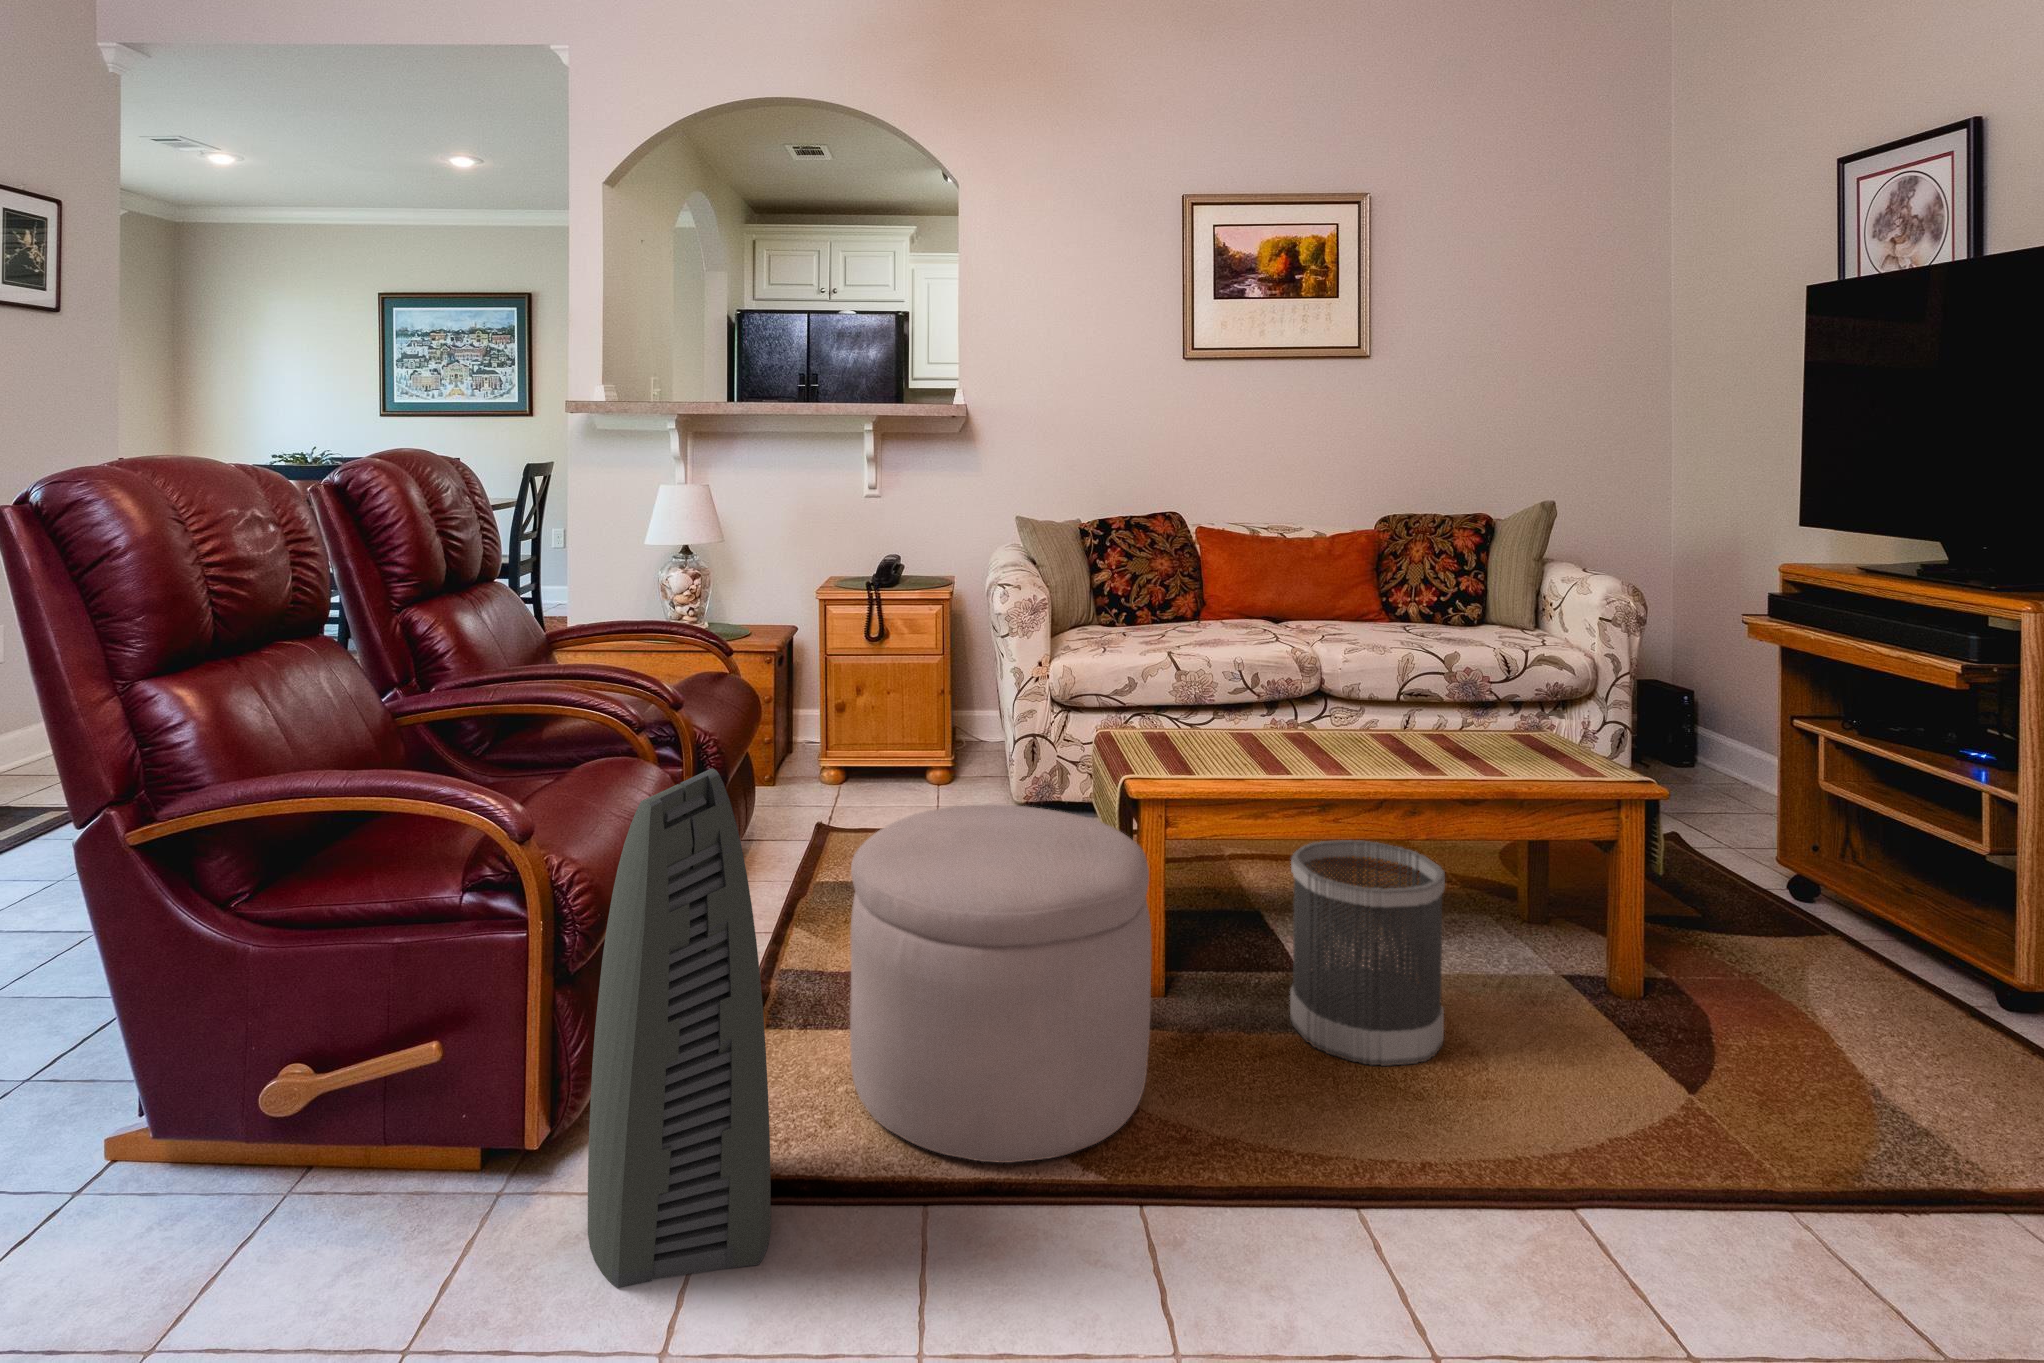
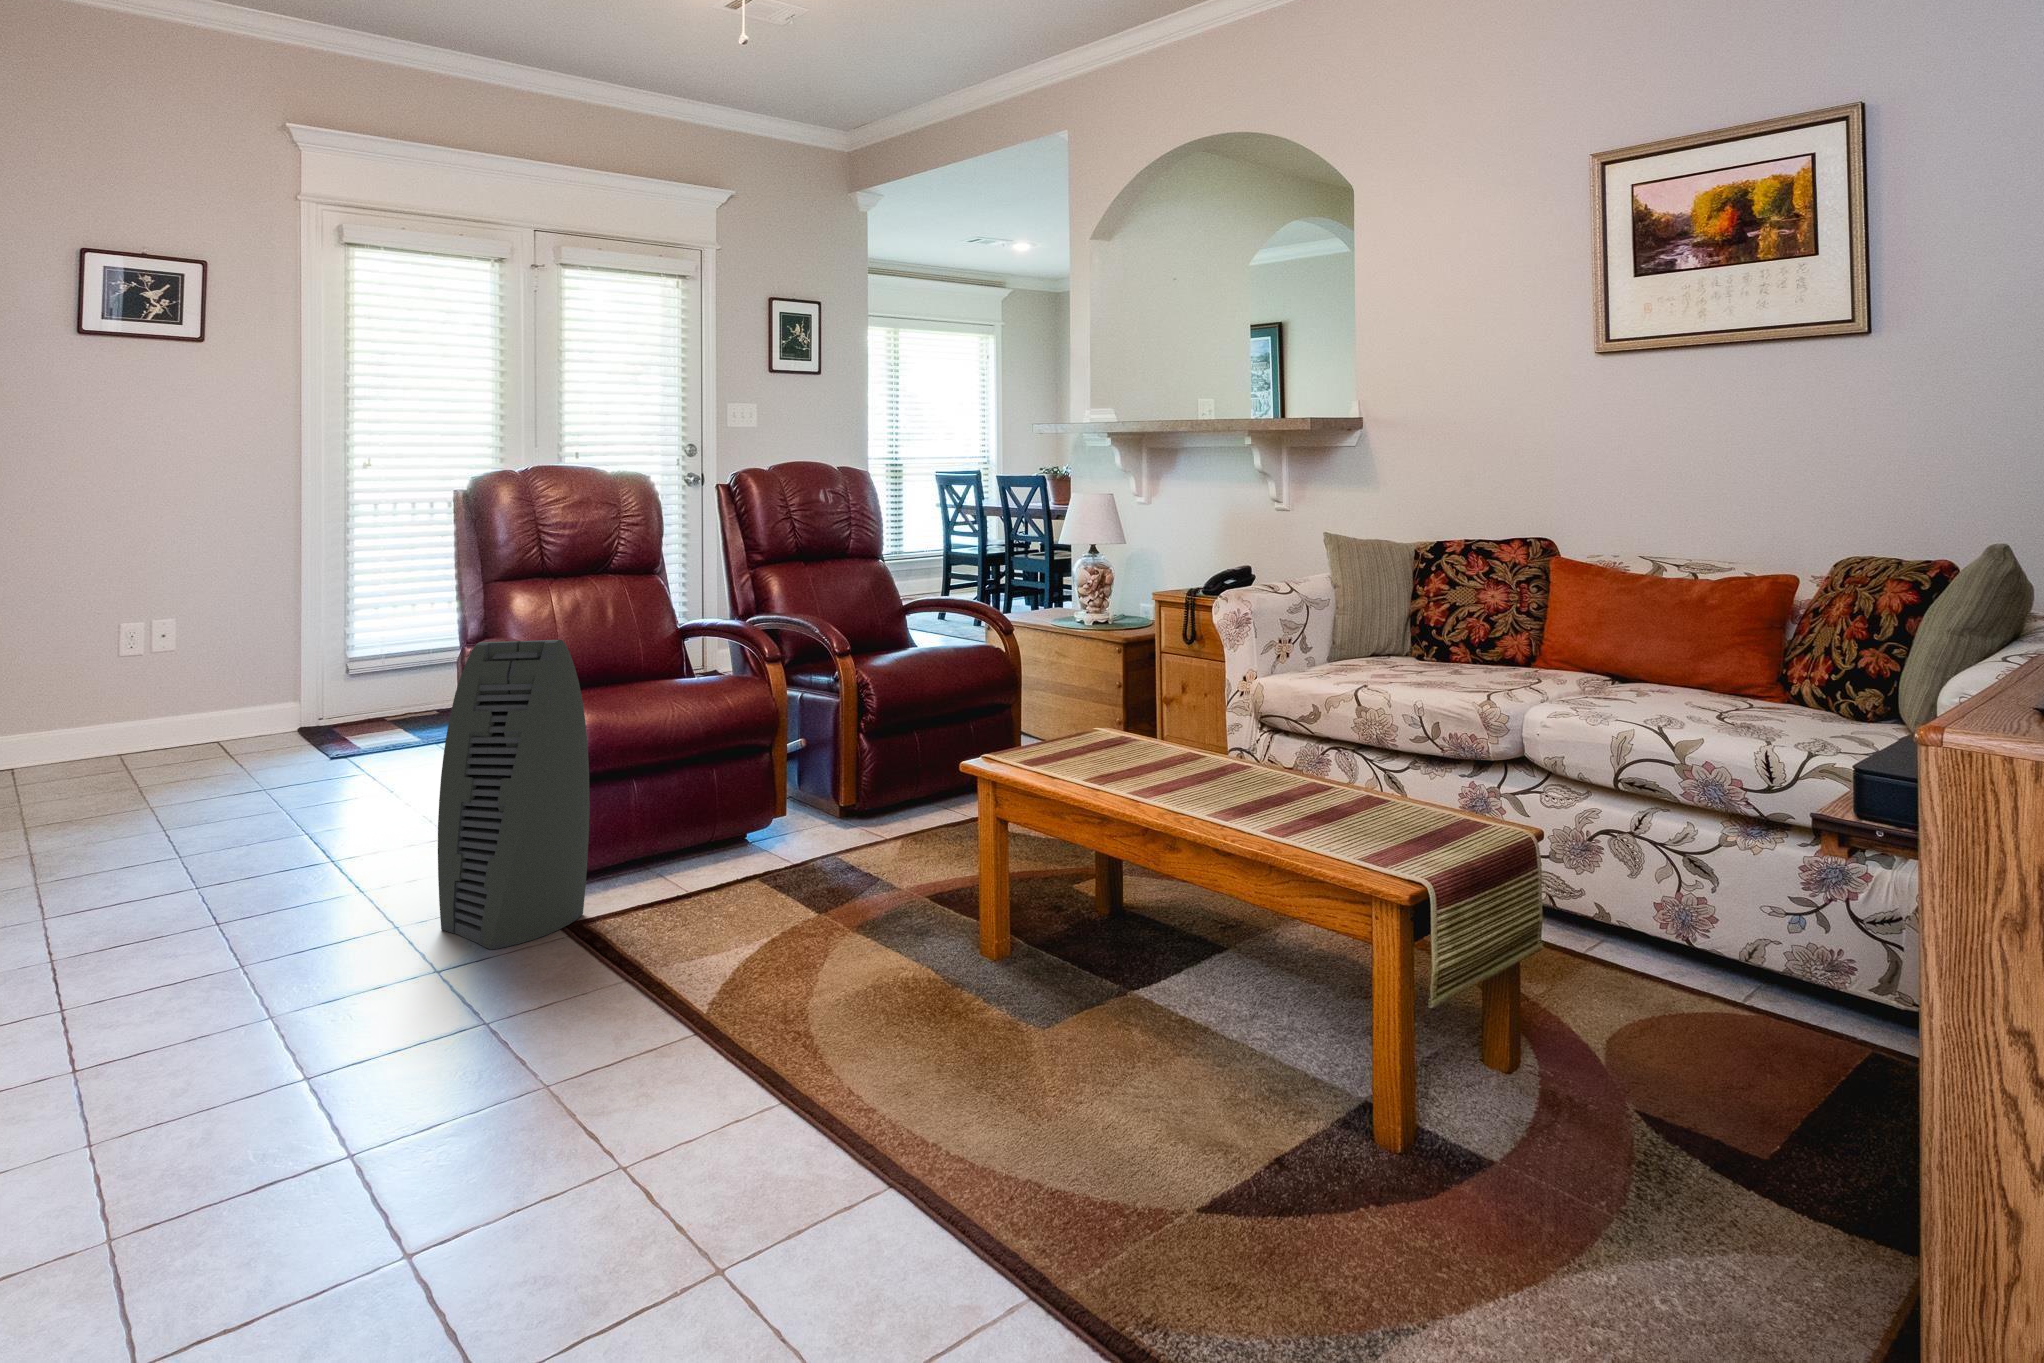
ottoman: present [850,804,1151,1163] -> none [643,729,887,993]
wastebasket: present [1290,840,1445,1066] -> none [980,843,1134,1080]

